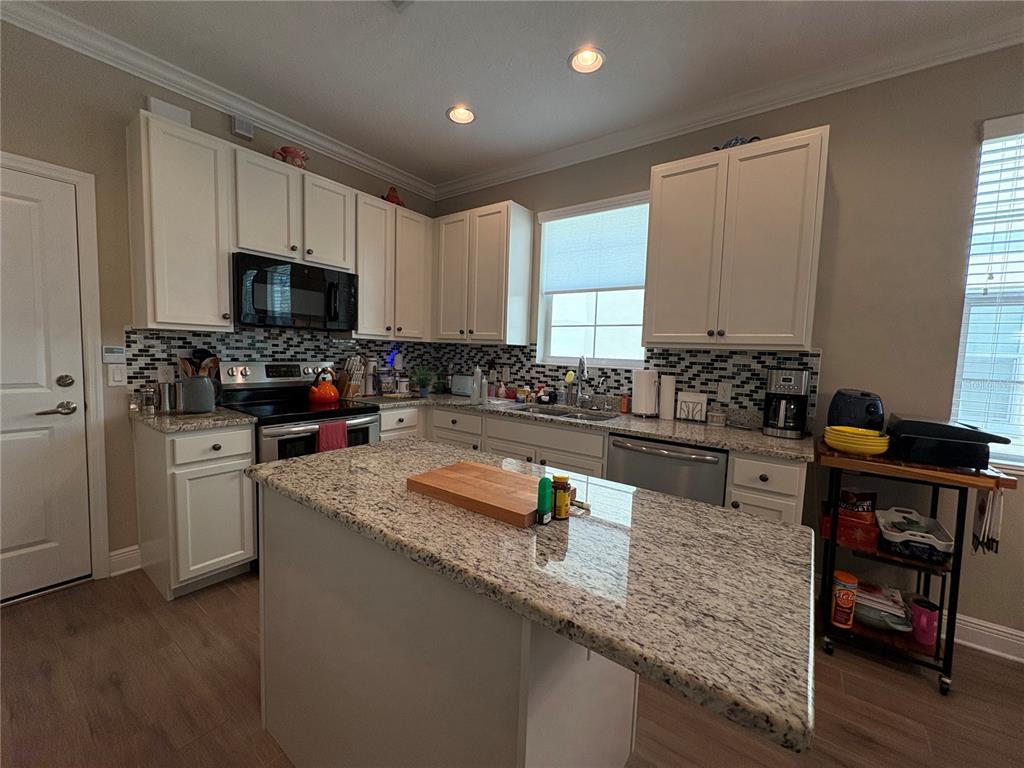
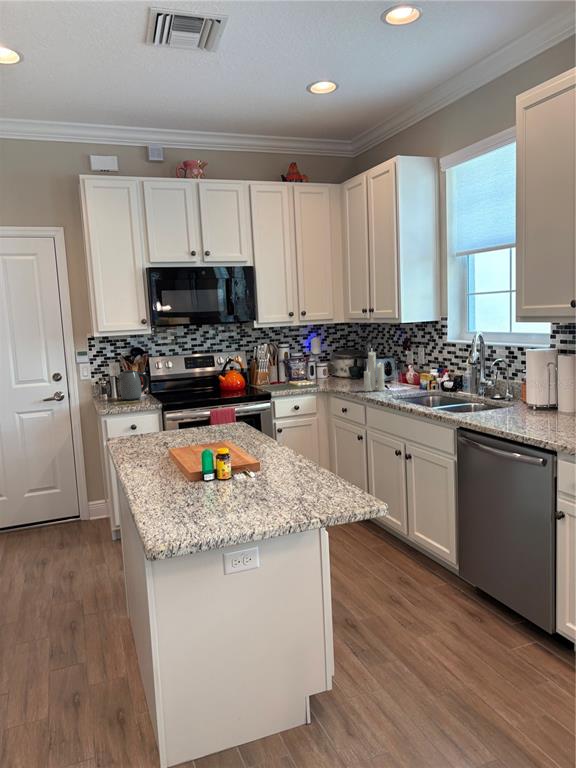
potted plant: present [404,360,445,397] -> none [309,342,349,383]

